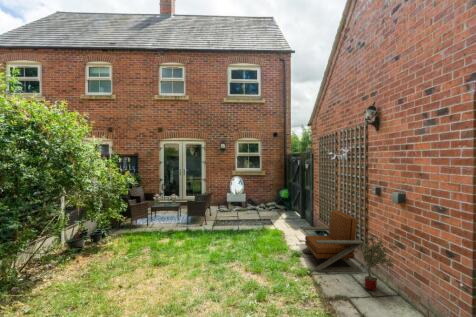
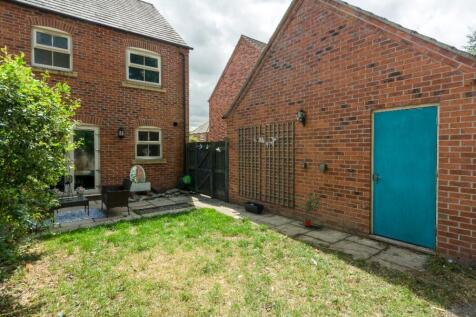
lounge chair: present [303,210,364,272] -> none [247,183,295,225]

